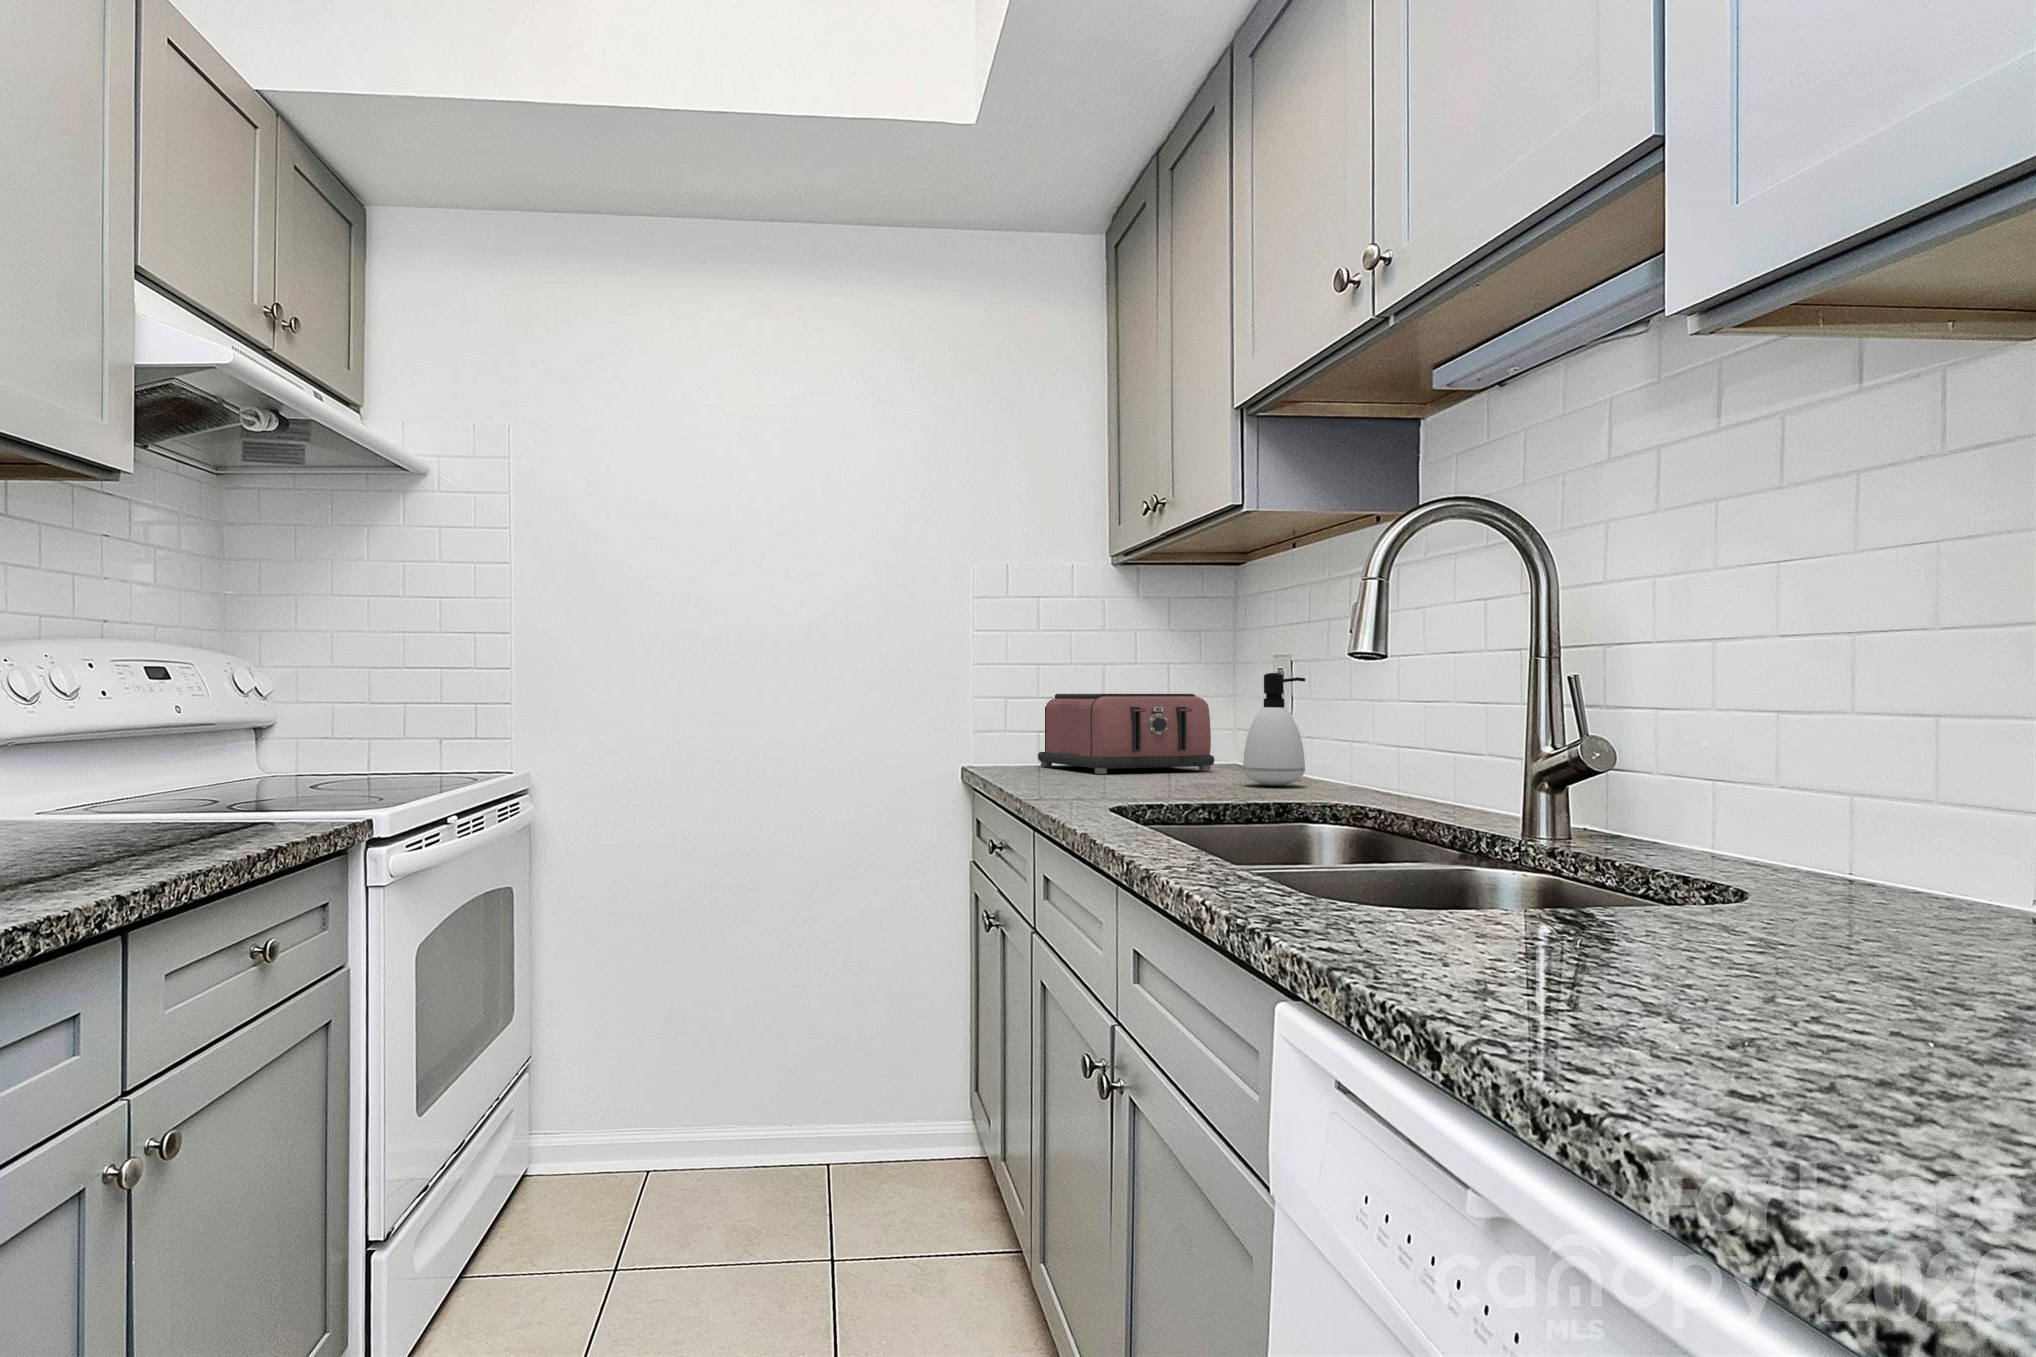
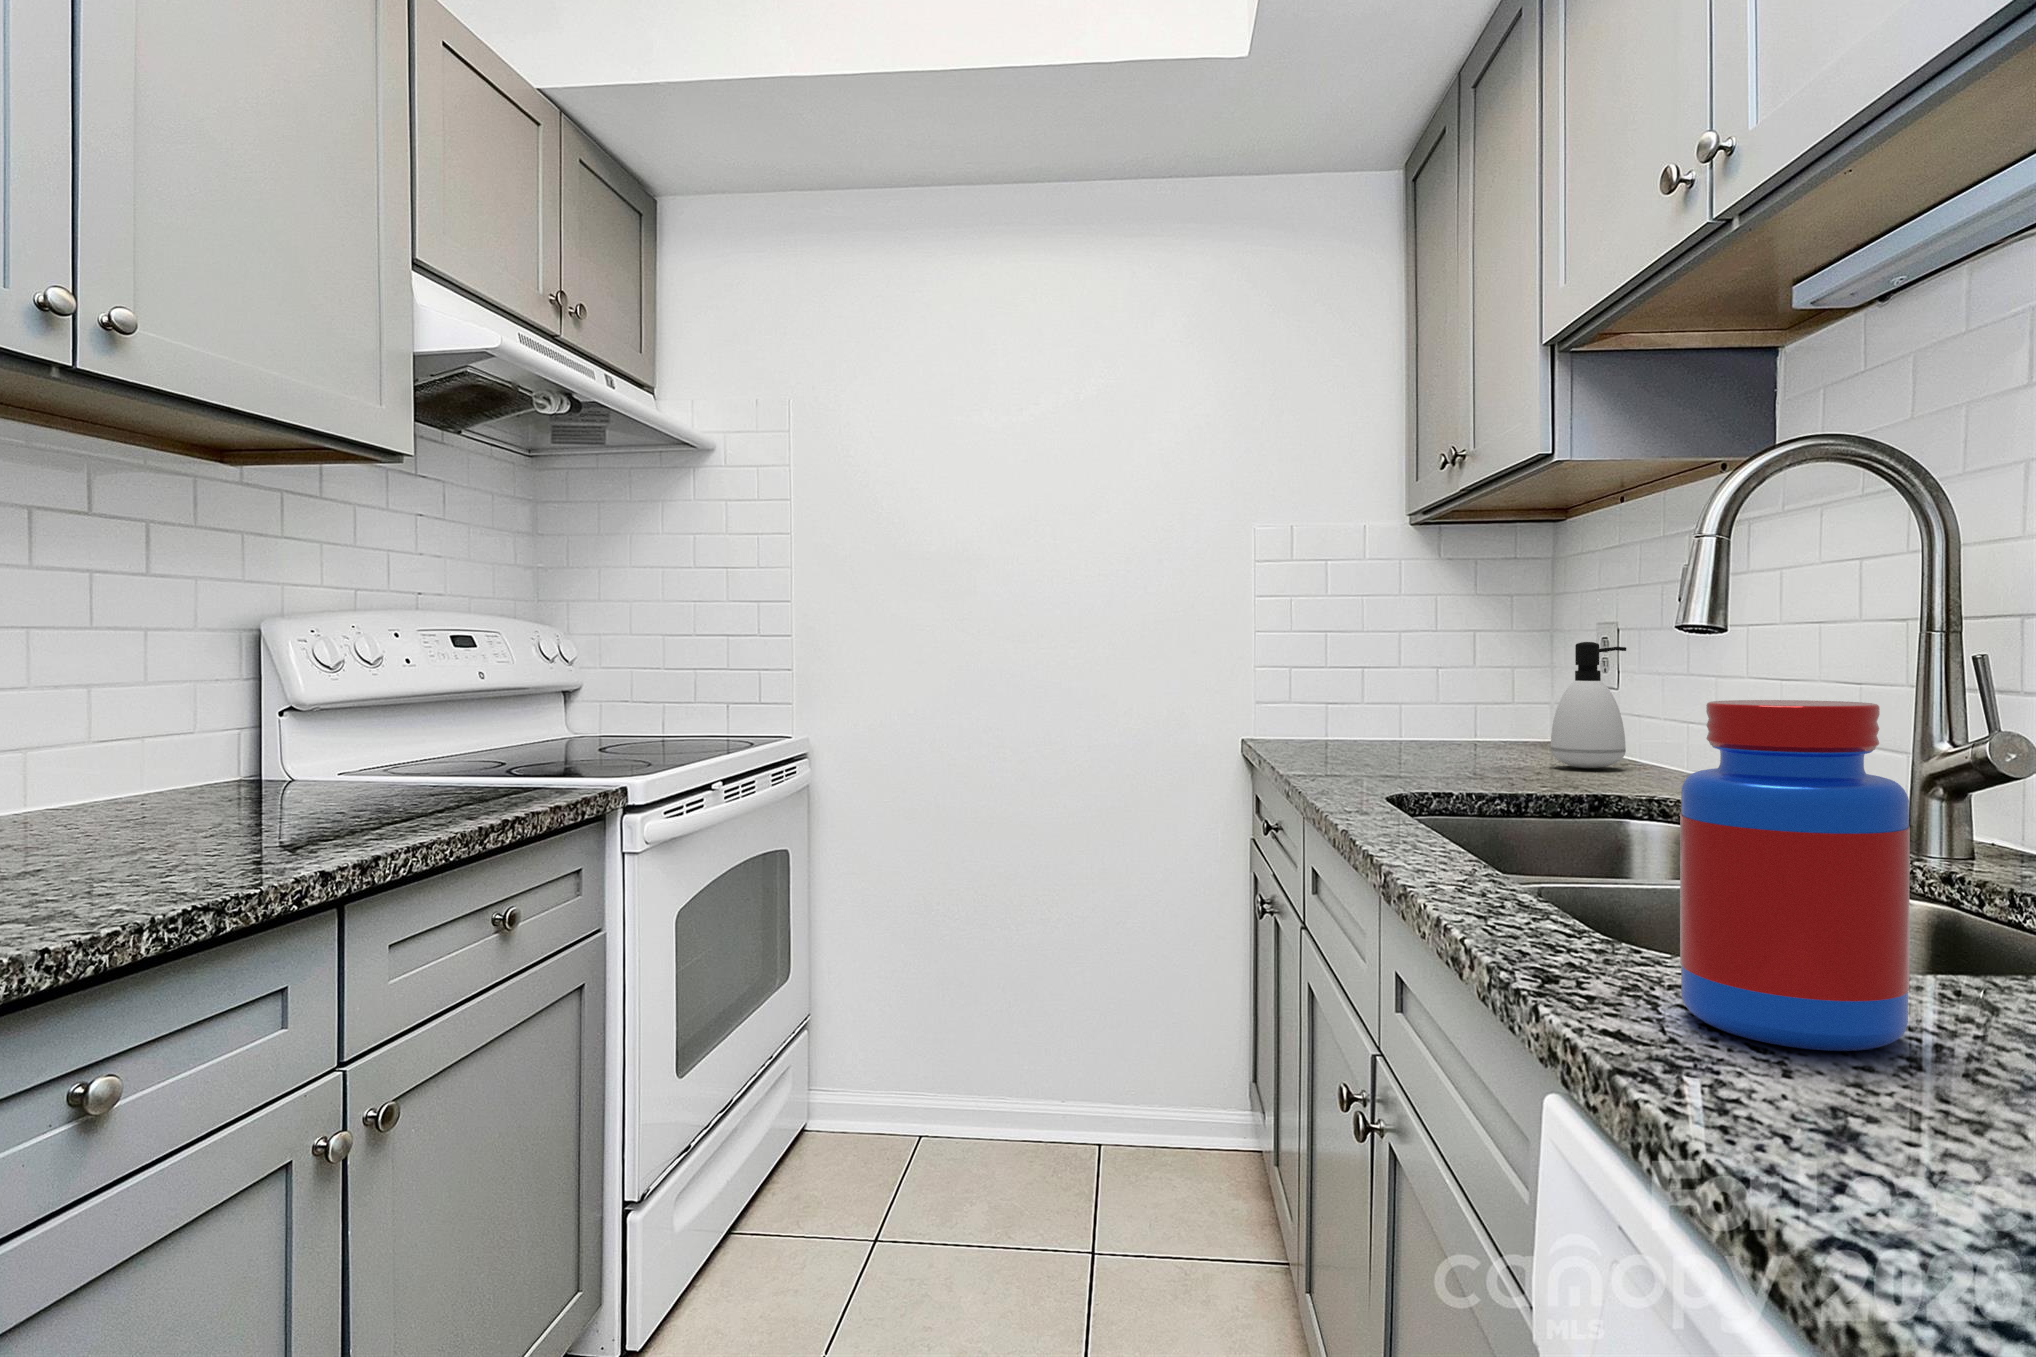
jar: none [1371,692,1525,949] -> present [1680,700,1910,1051]
toaster: present [1038,694,1214,774] -> none [1322,662,1520,750]

